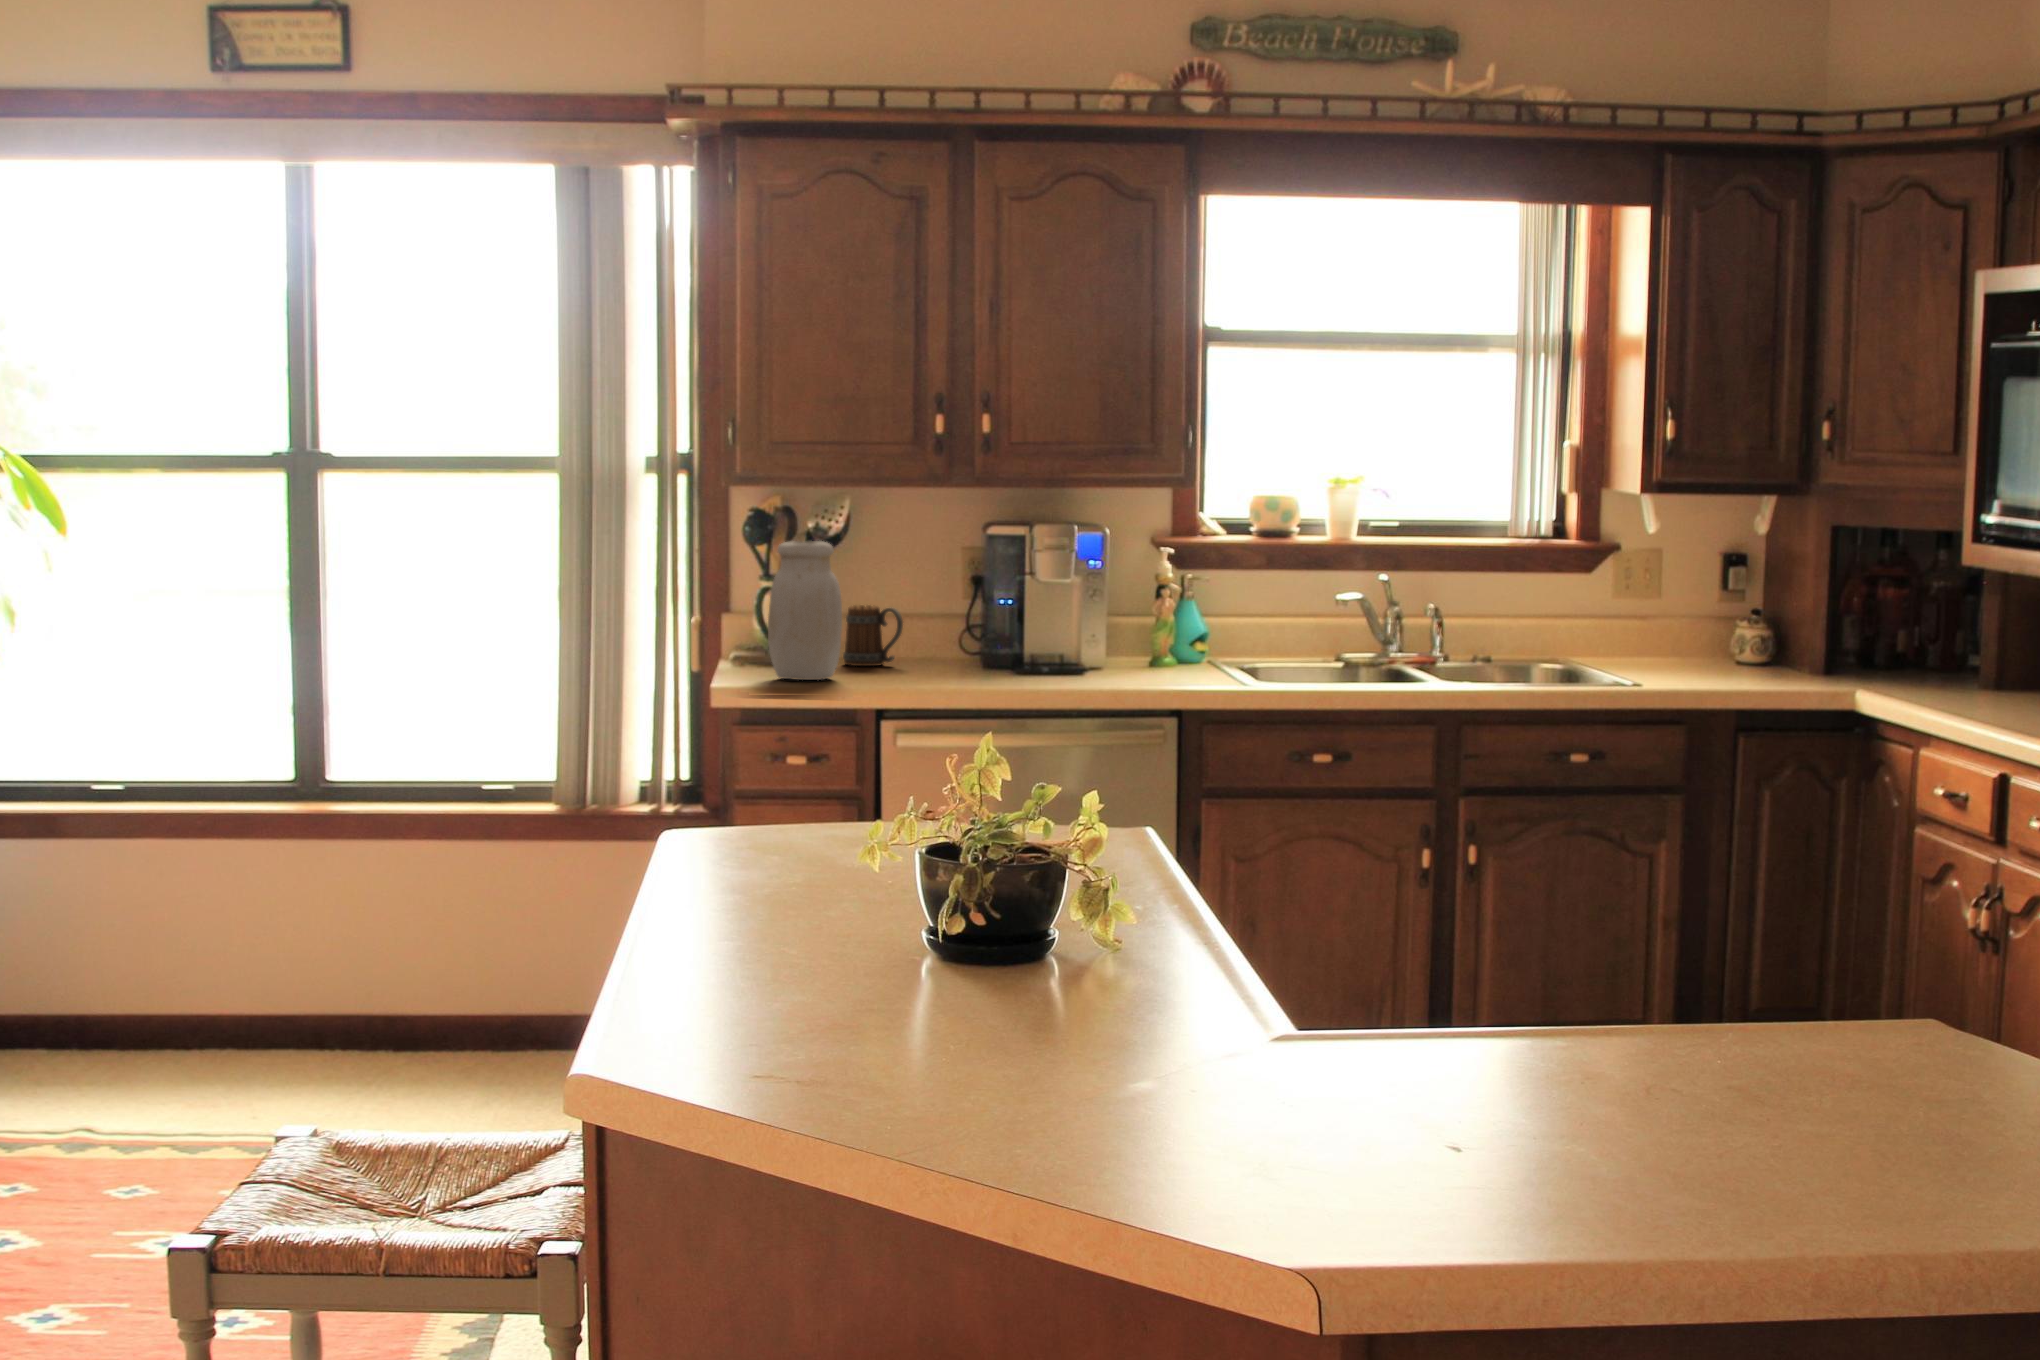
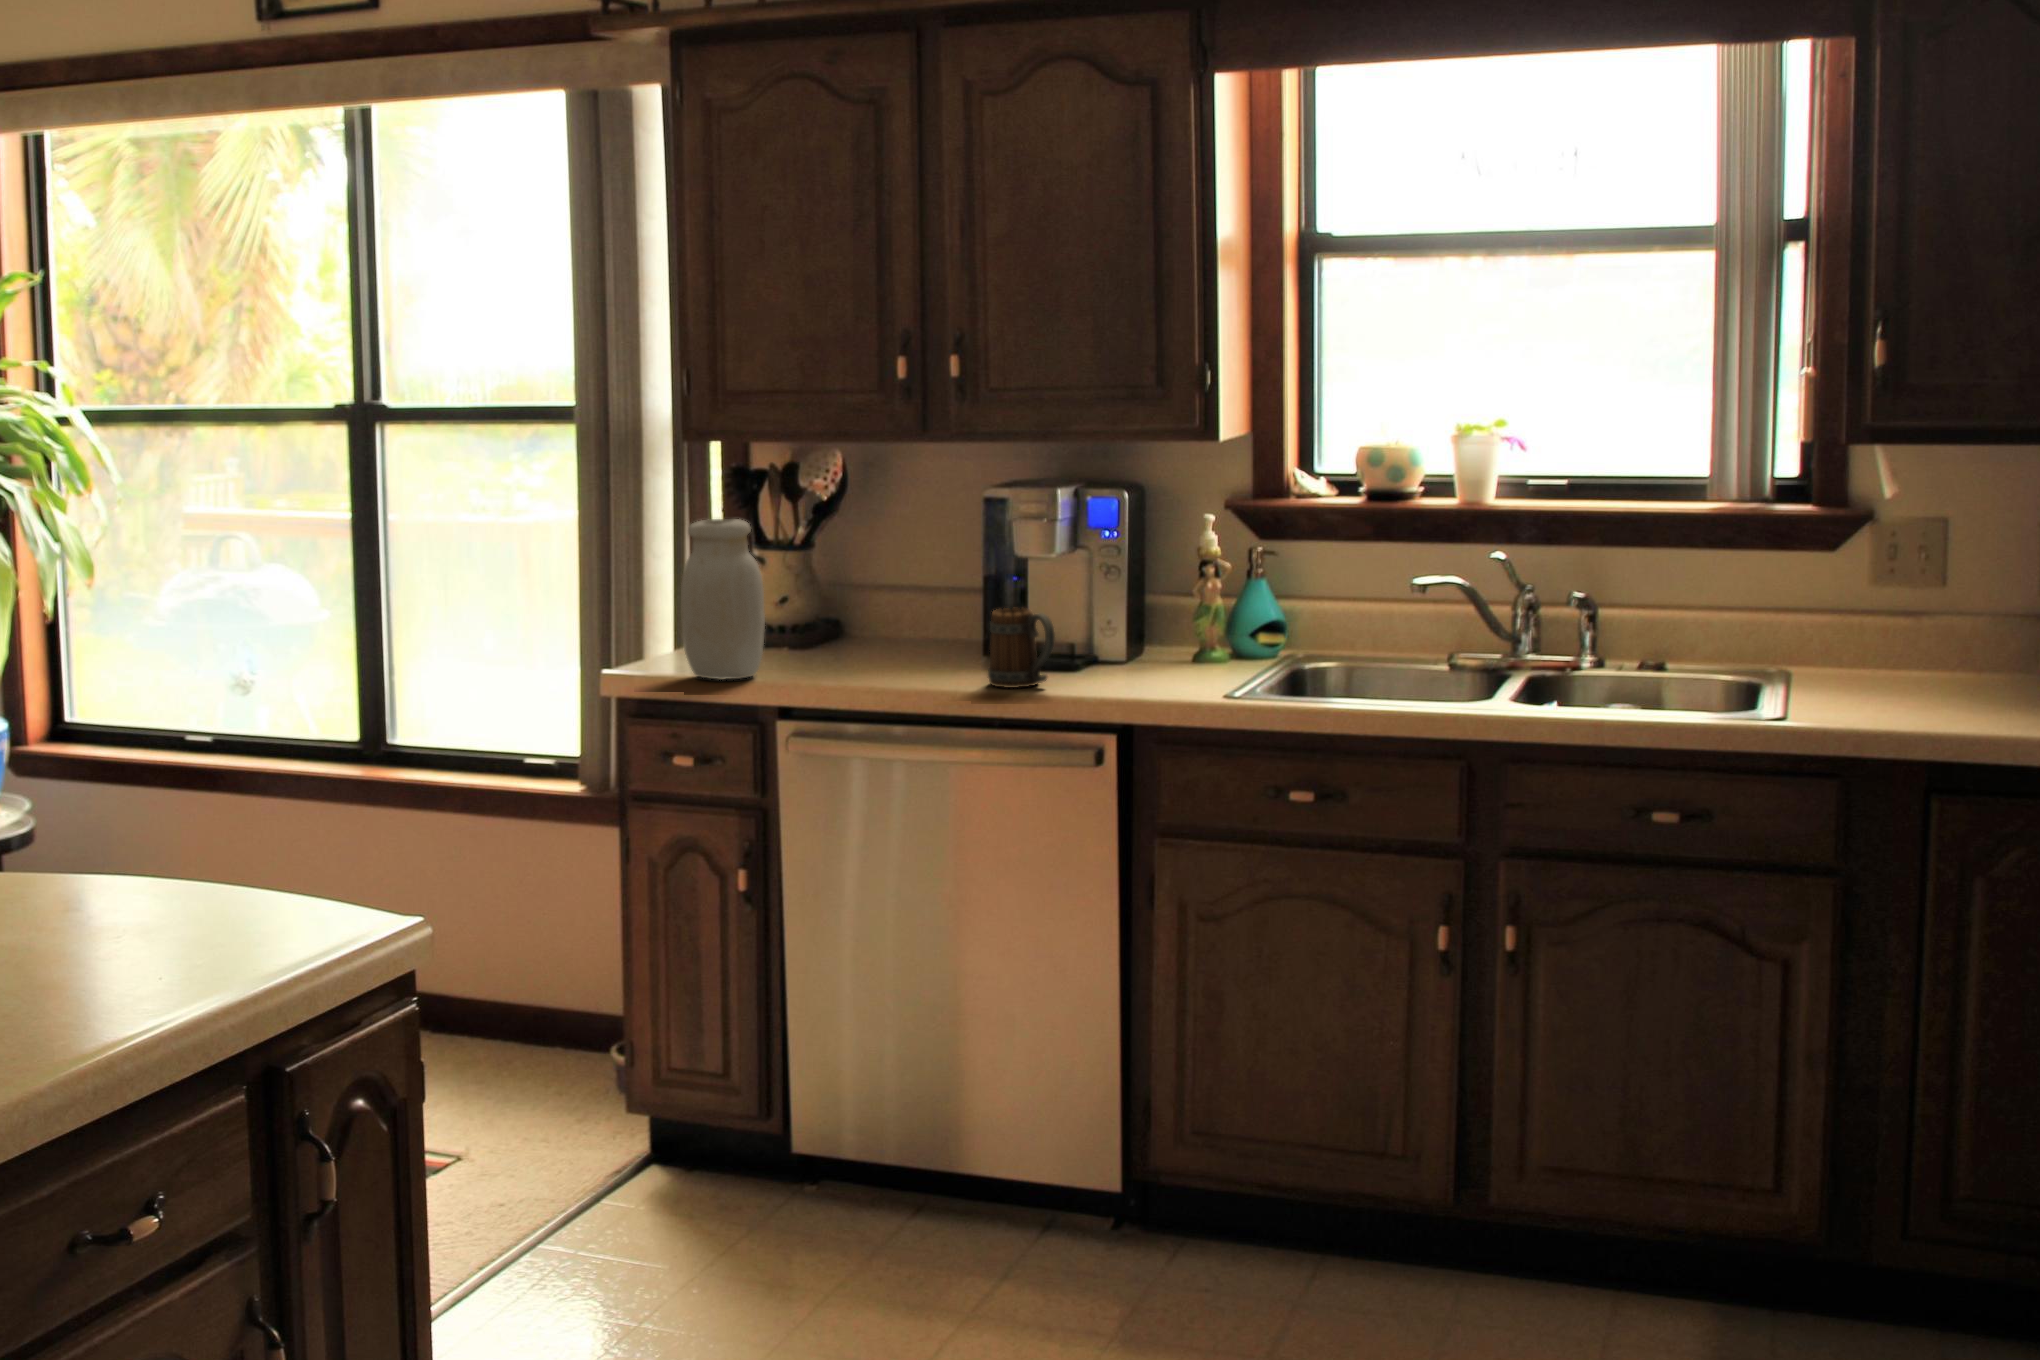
mug: present [843,605,903,666] -> present [988,608,1055,688]

